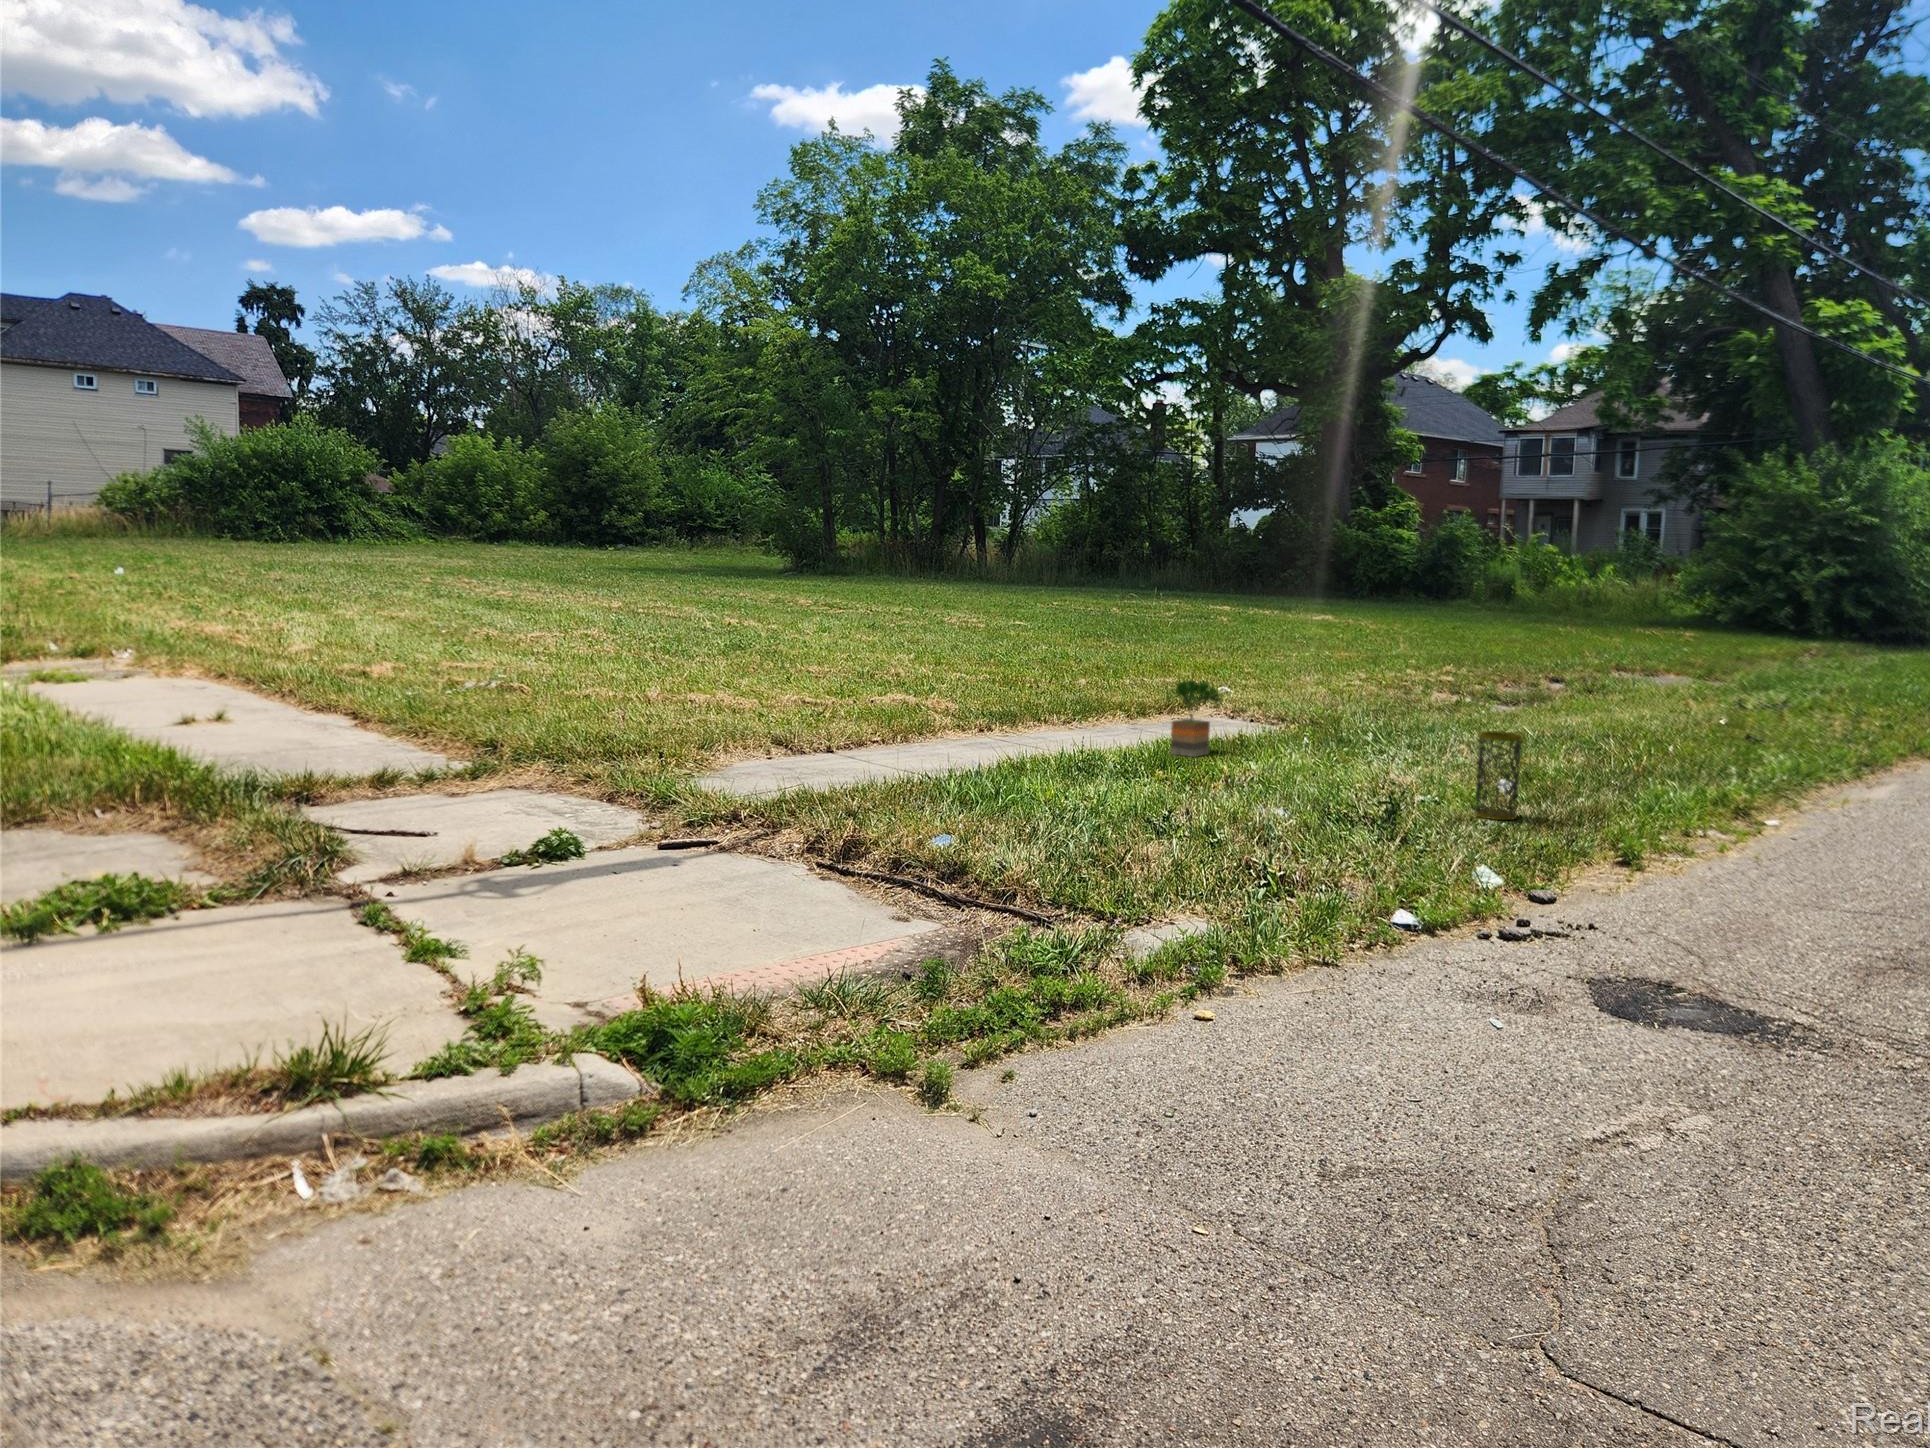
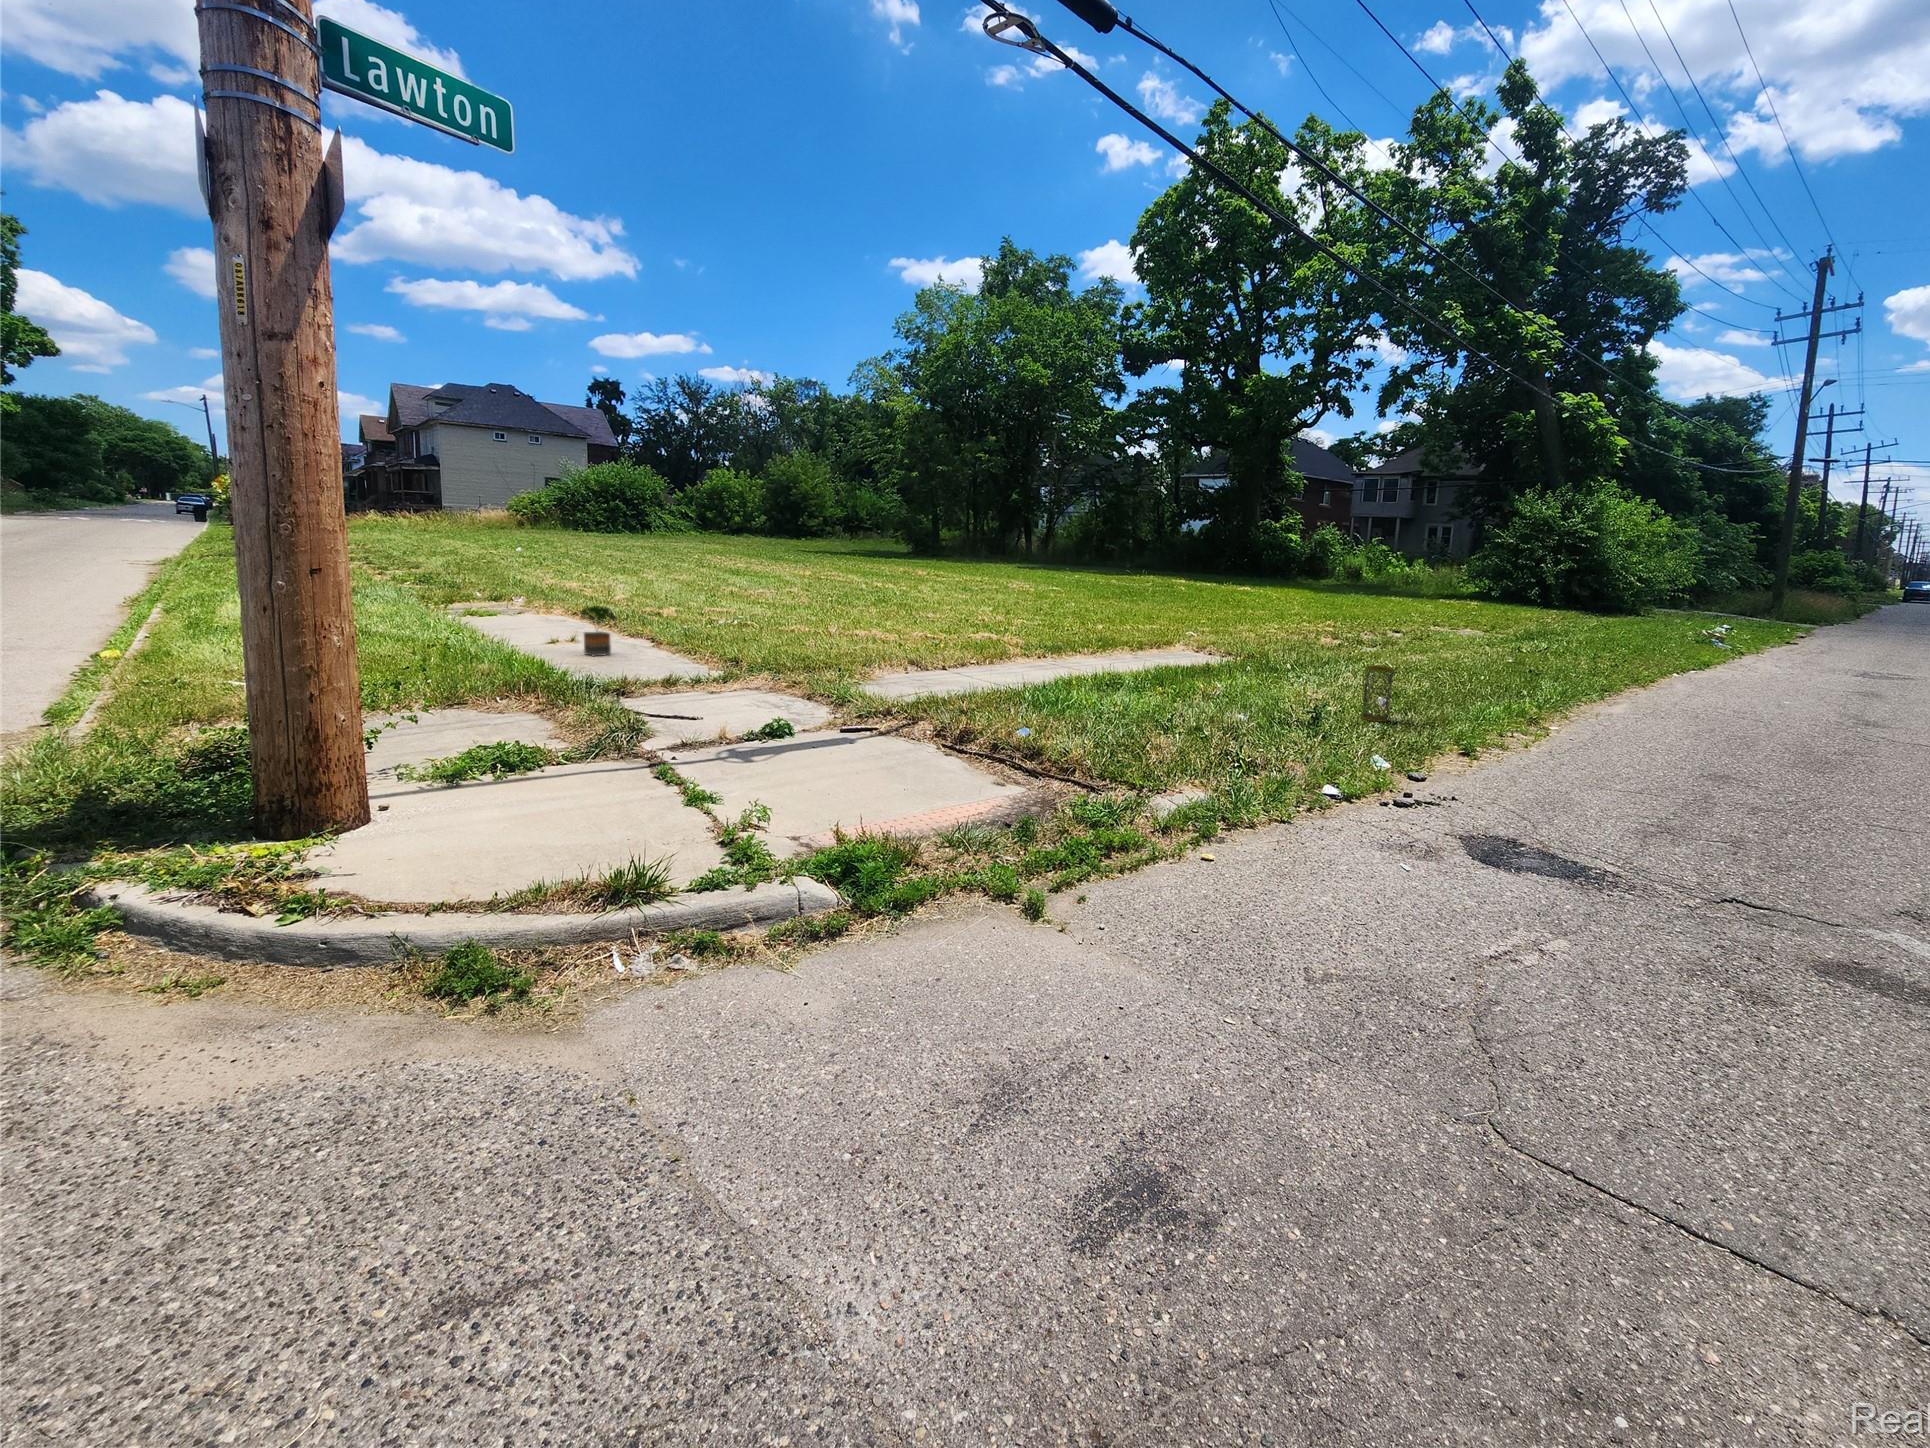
potted tree: present [1167,680,1222,757] -> present [580,606,617,656]

